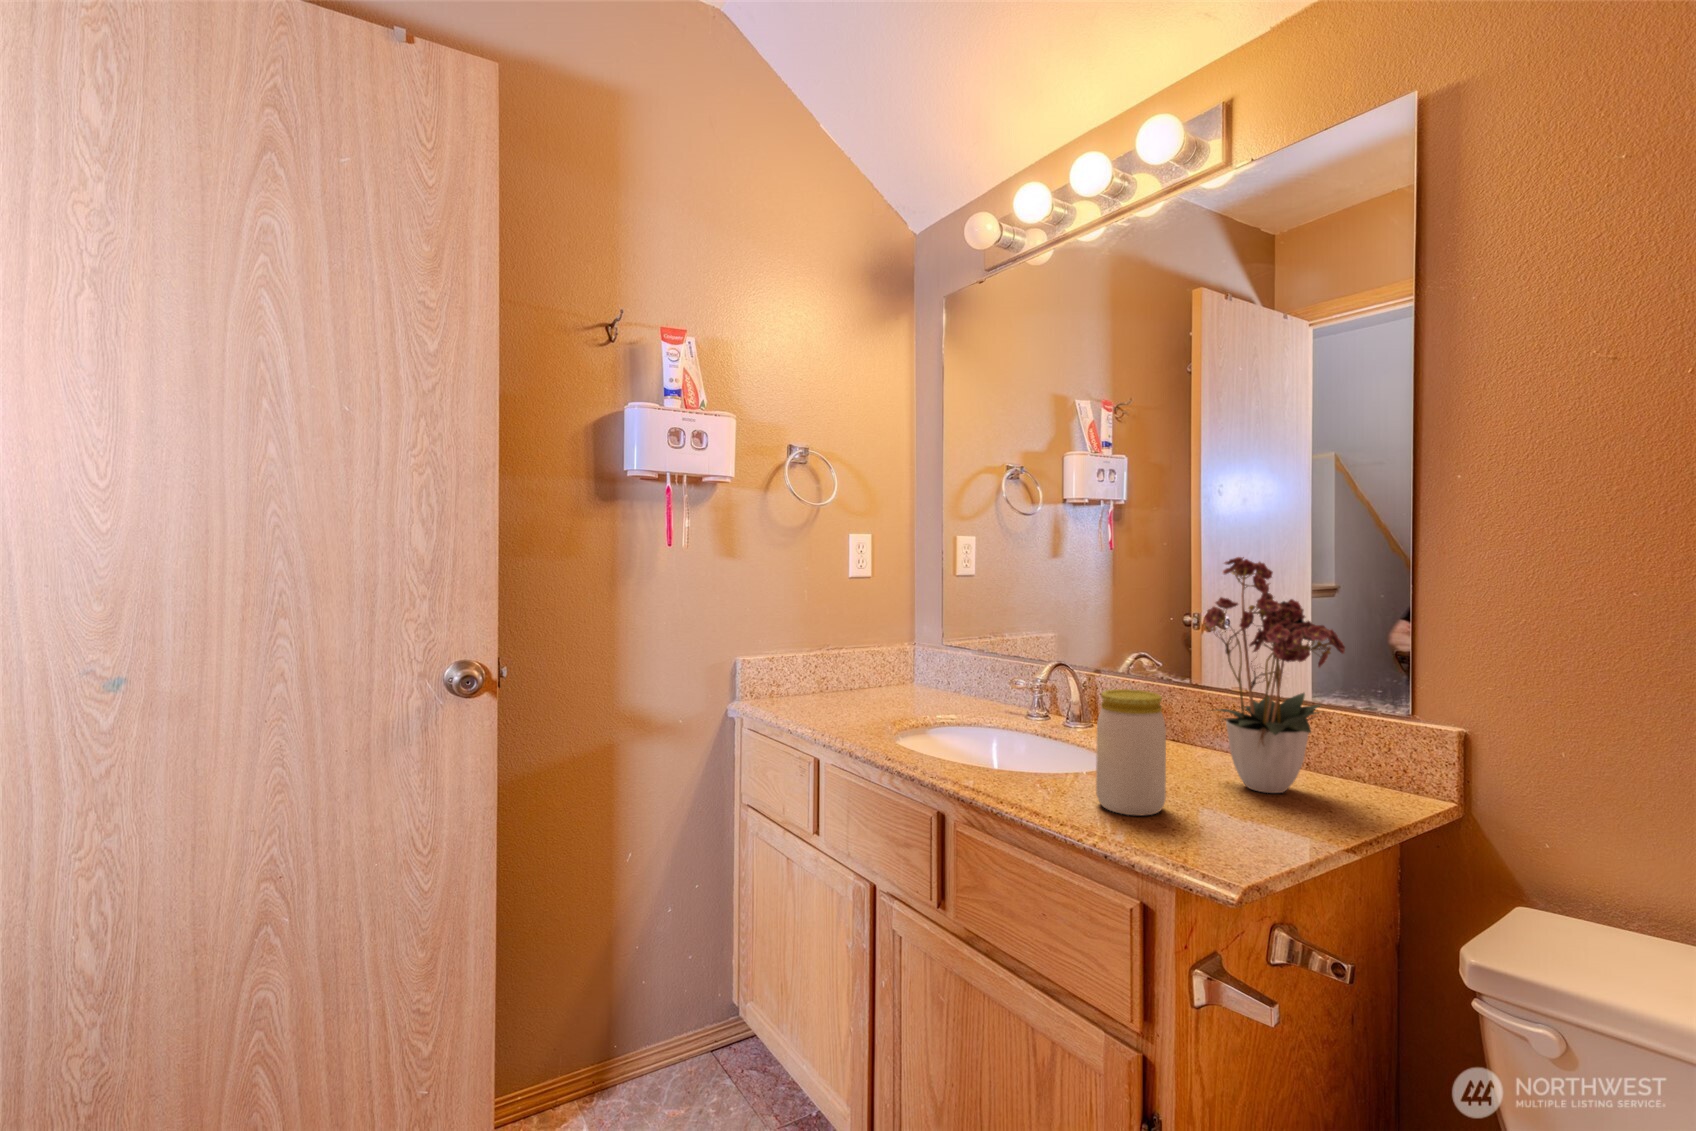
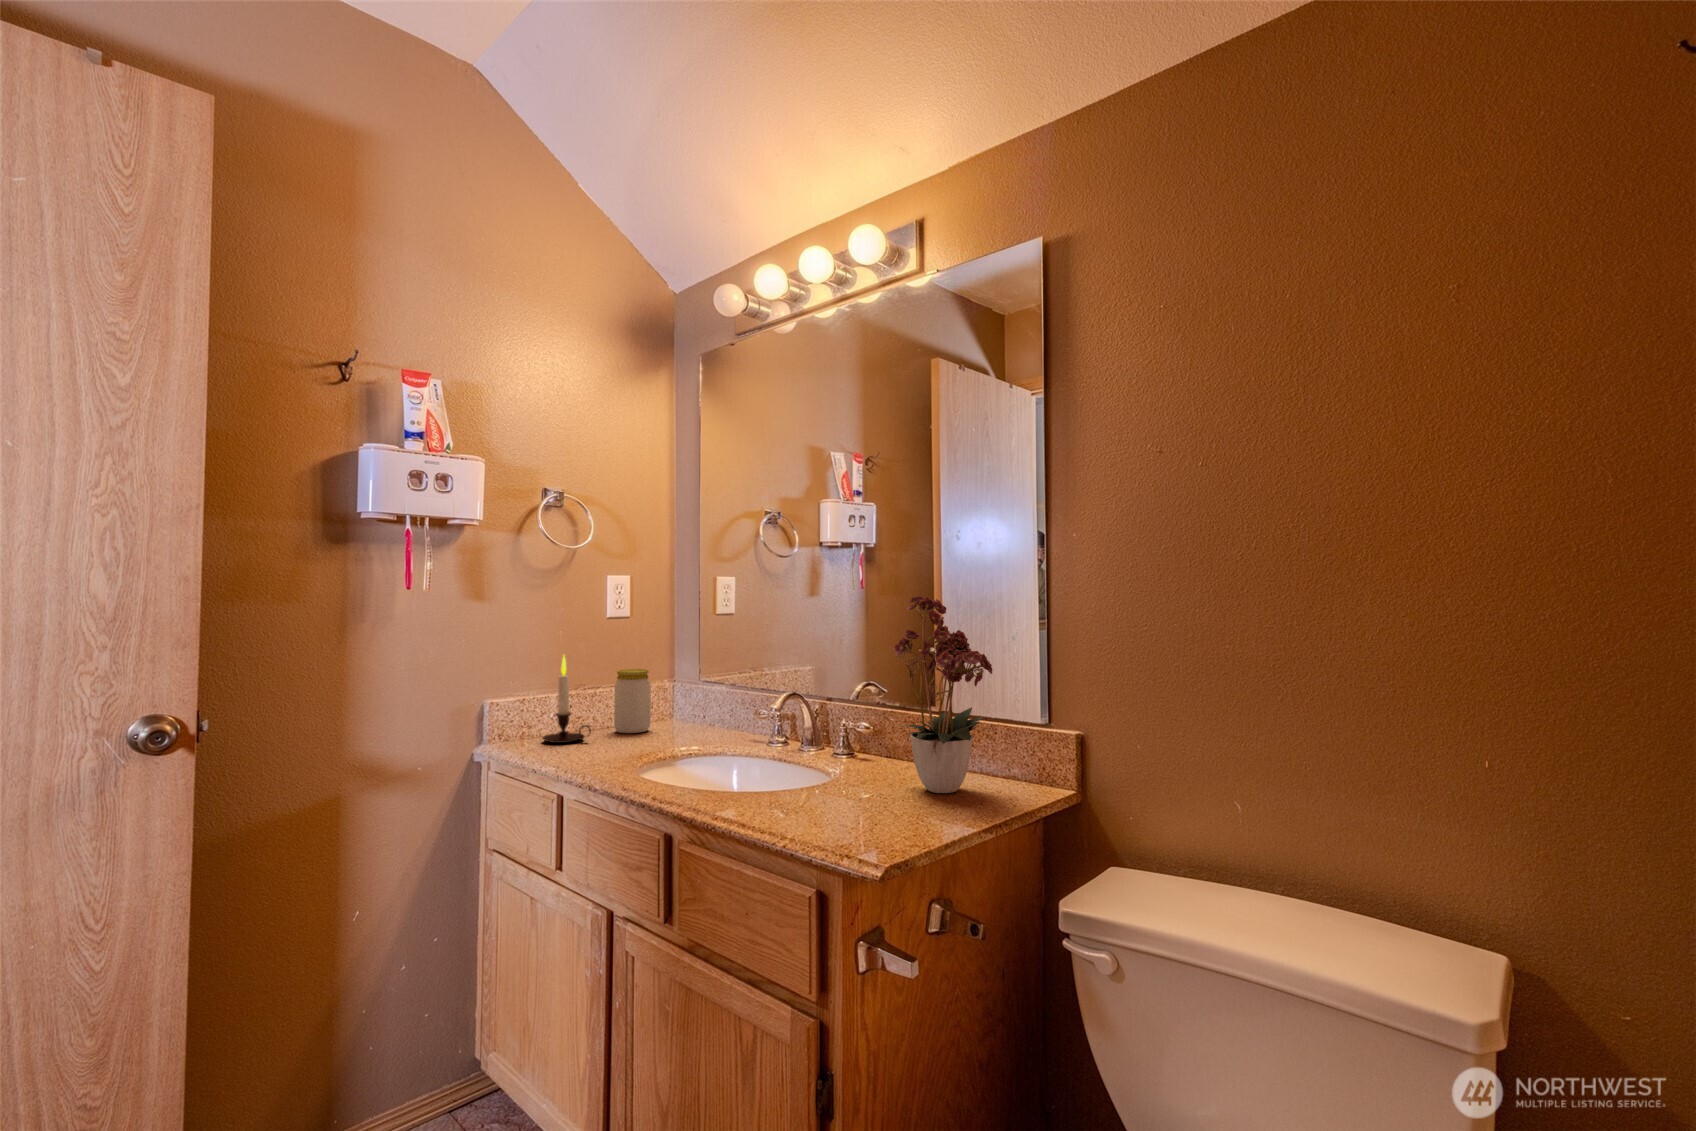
candle: none [792,615,841,706] -> present [542,656,591,743]
jar: present [1096,689,1166,815] -> present [614,669,651,733]

